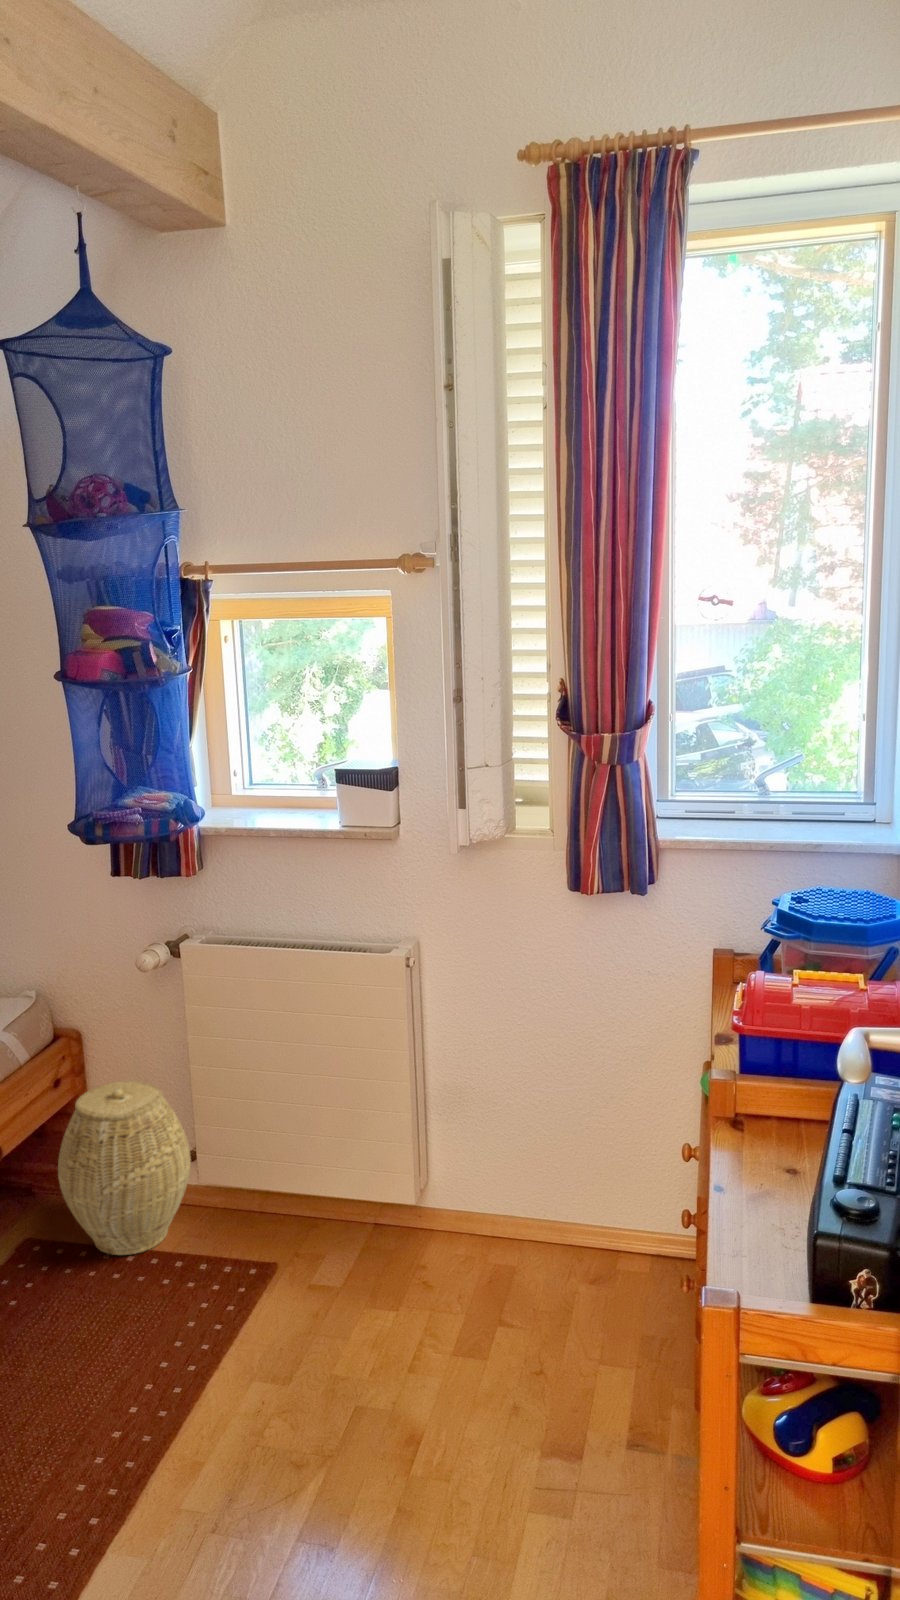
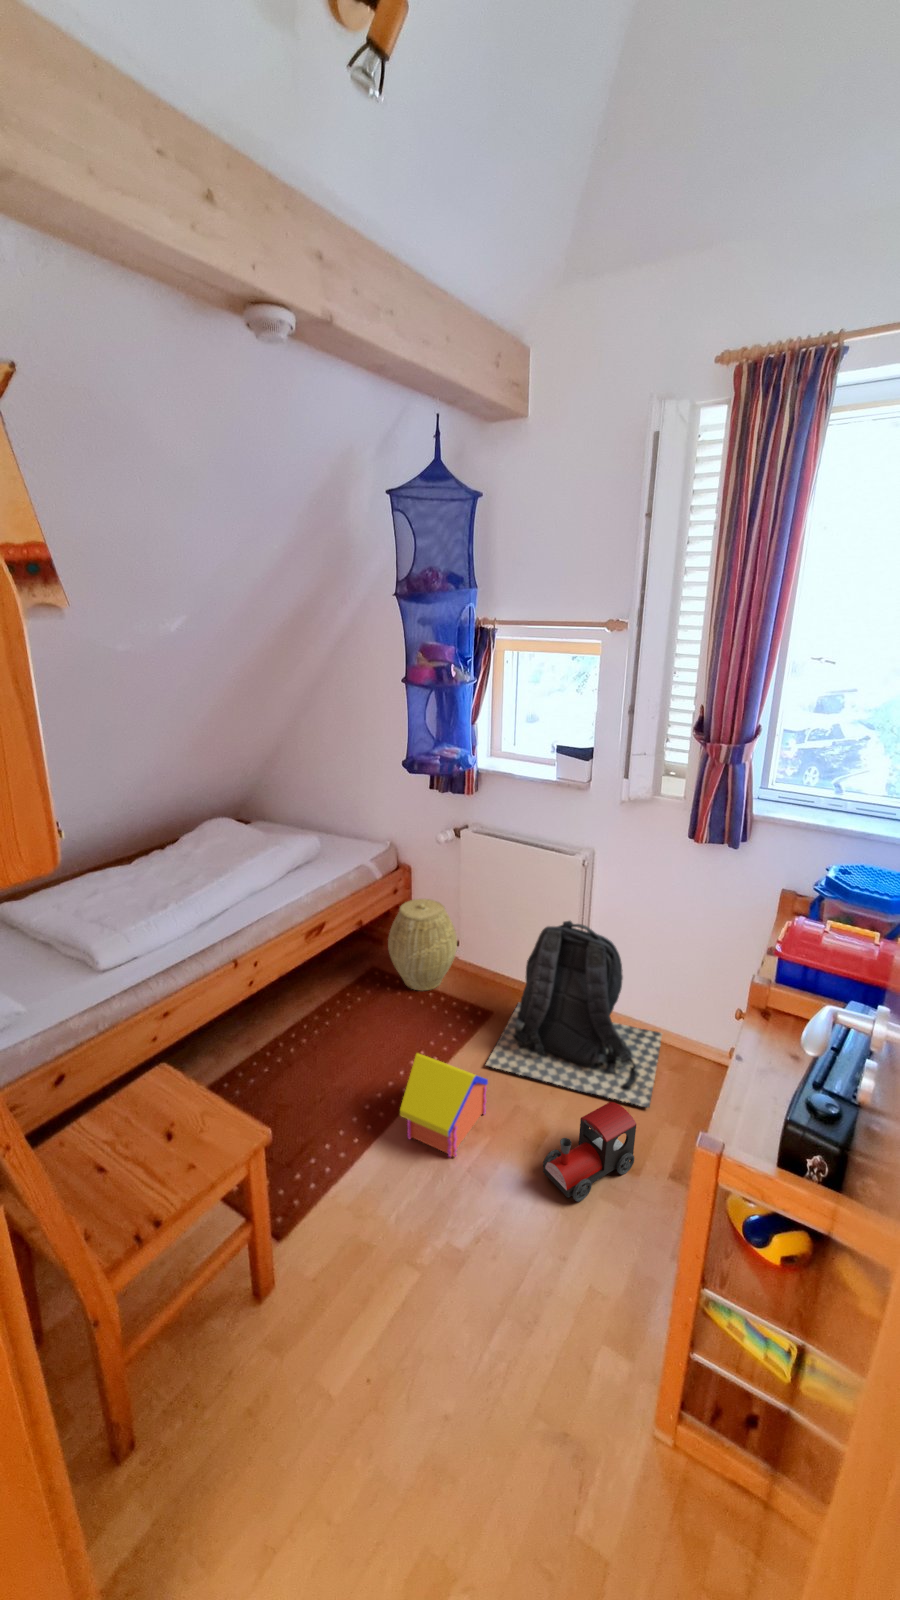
backpack: none [279,1066,571,1357] -> present [486,921,662,1108]
toy house: none [144,1344,297,1520] -> present [400,1053,488,1157]
toy train: none [417,1350,565,1531] -> present [543,1102,636,1202]

